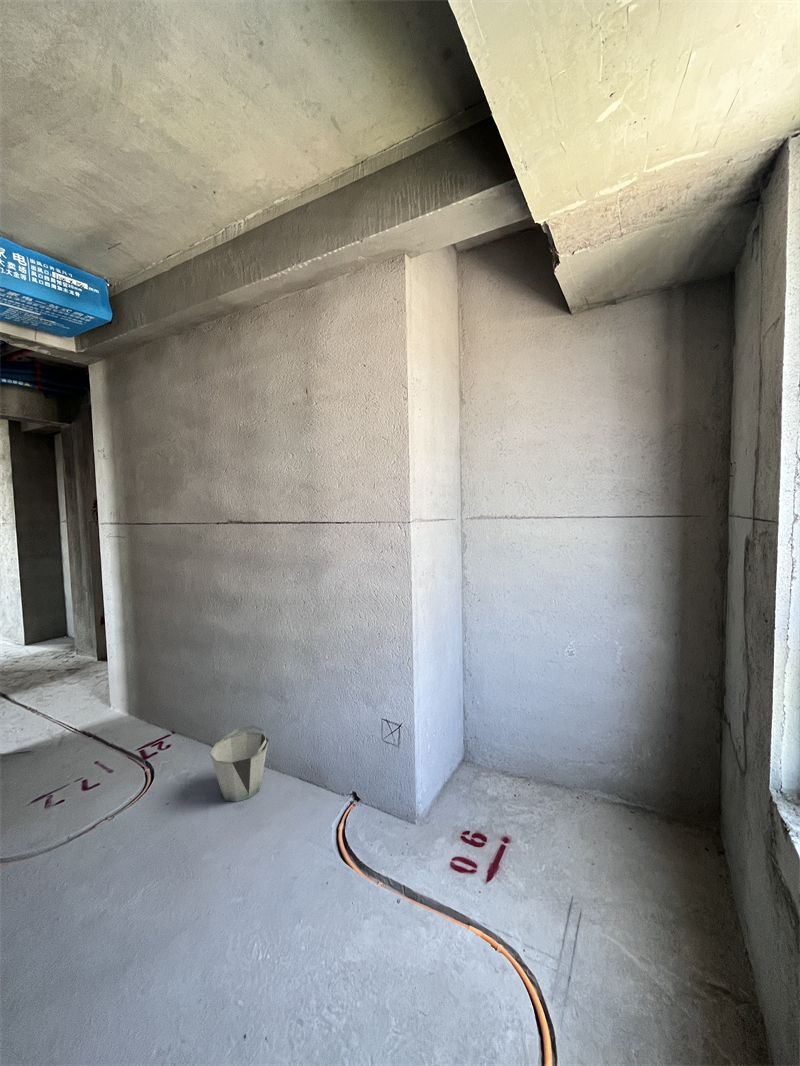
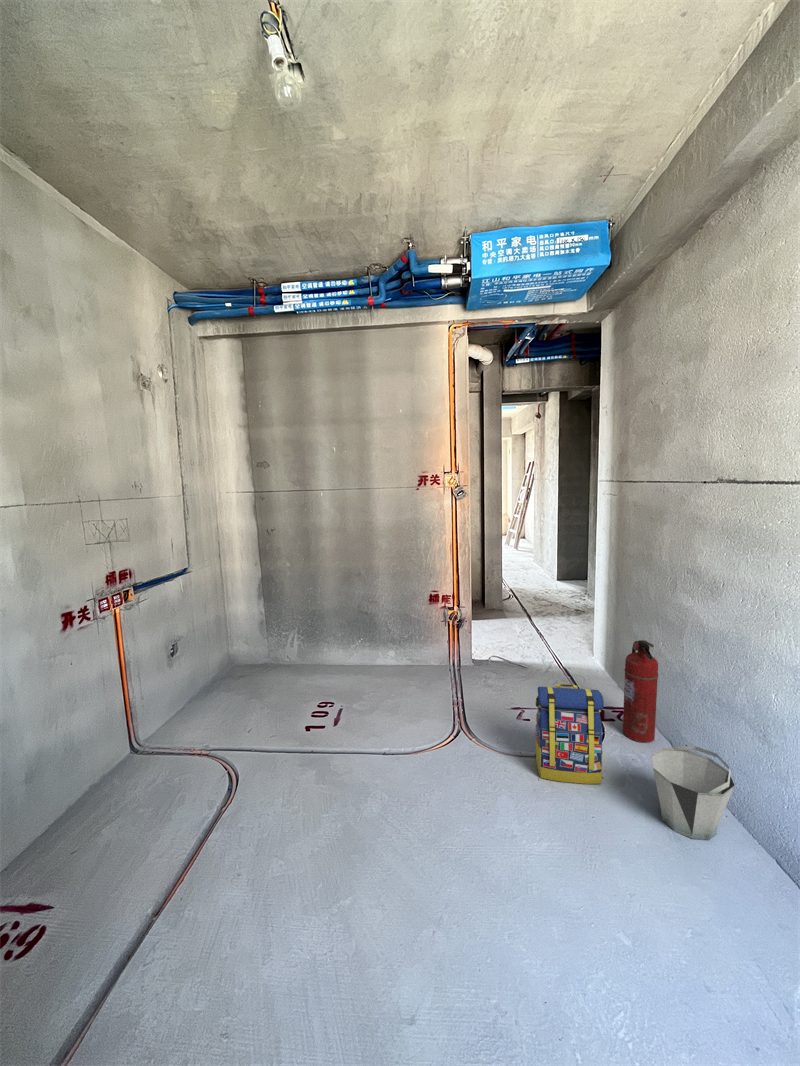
fire extinguisher: none [165,664,197,759] -> present [623,640,658,743]
backpack: none [88,722,169,845] -> present [534,684,604,784]

